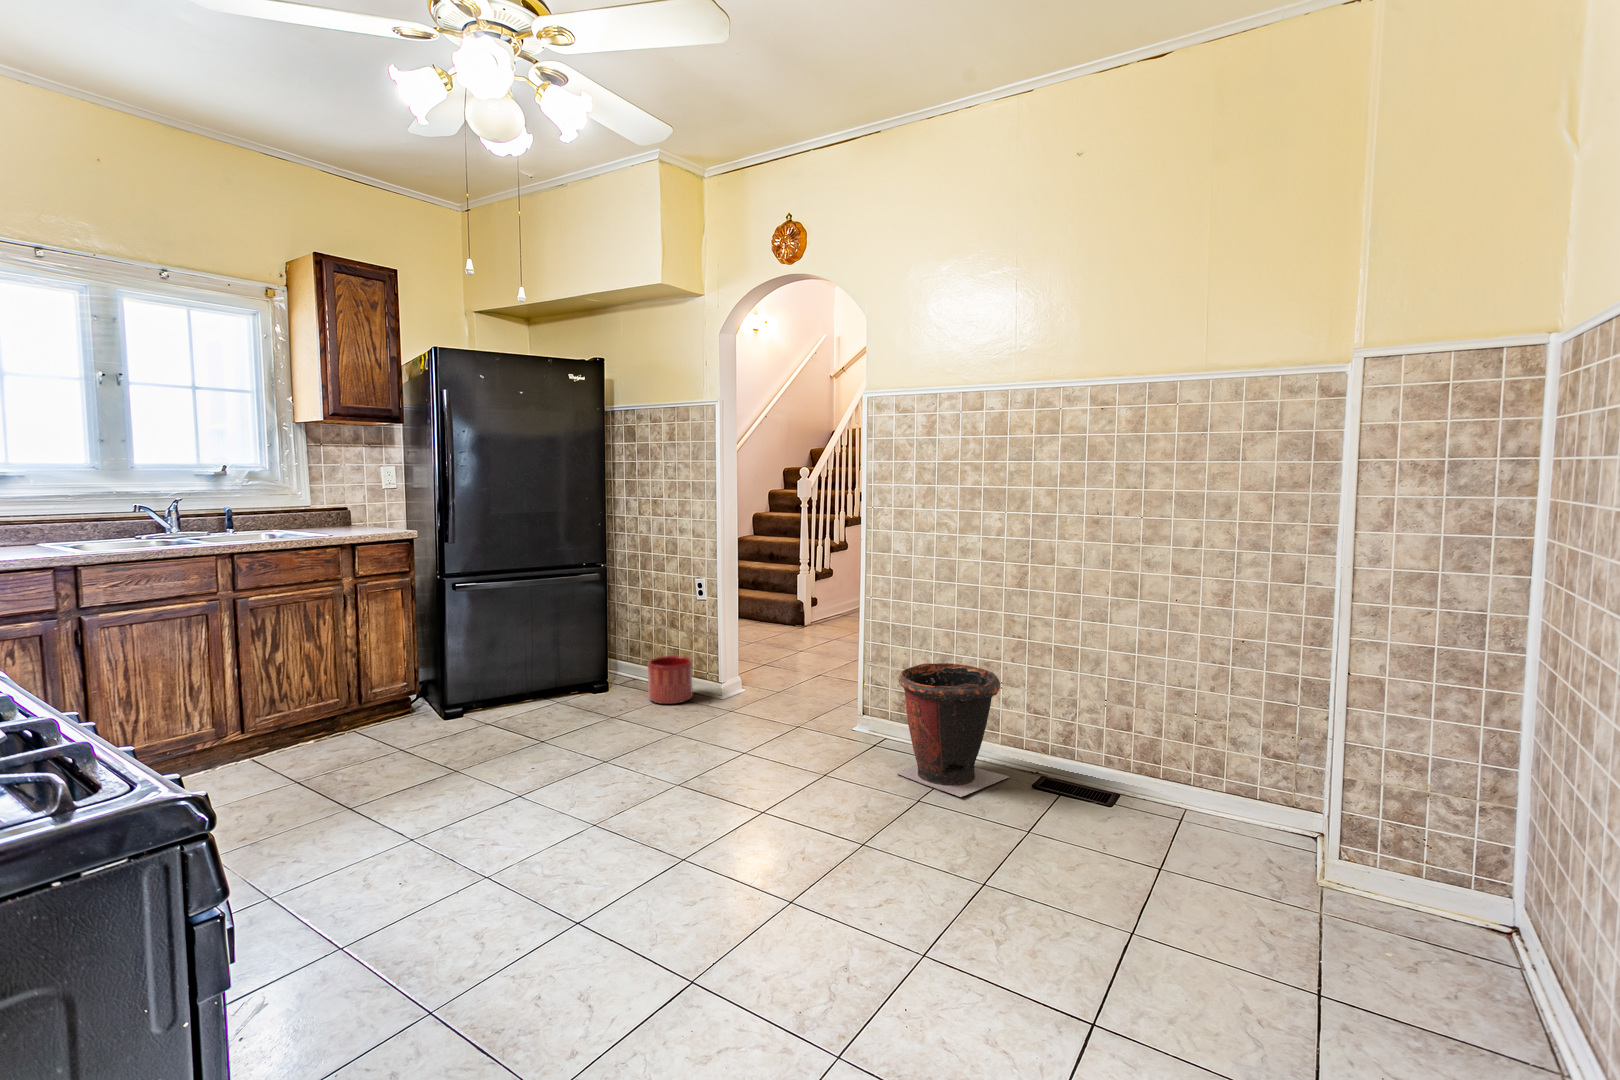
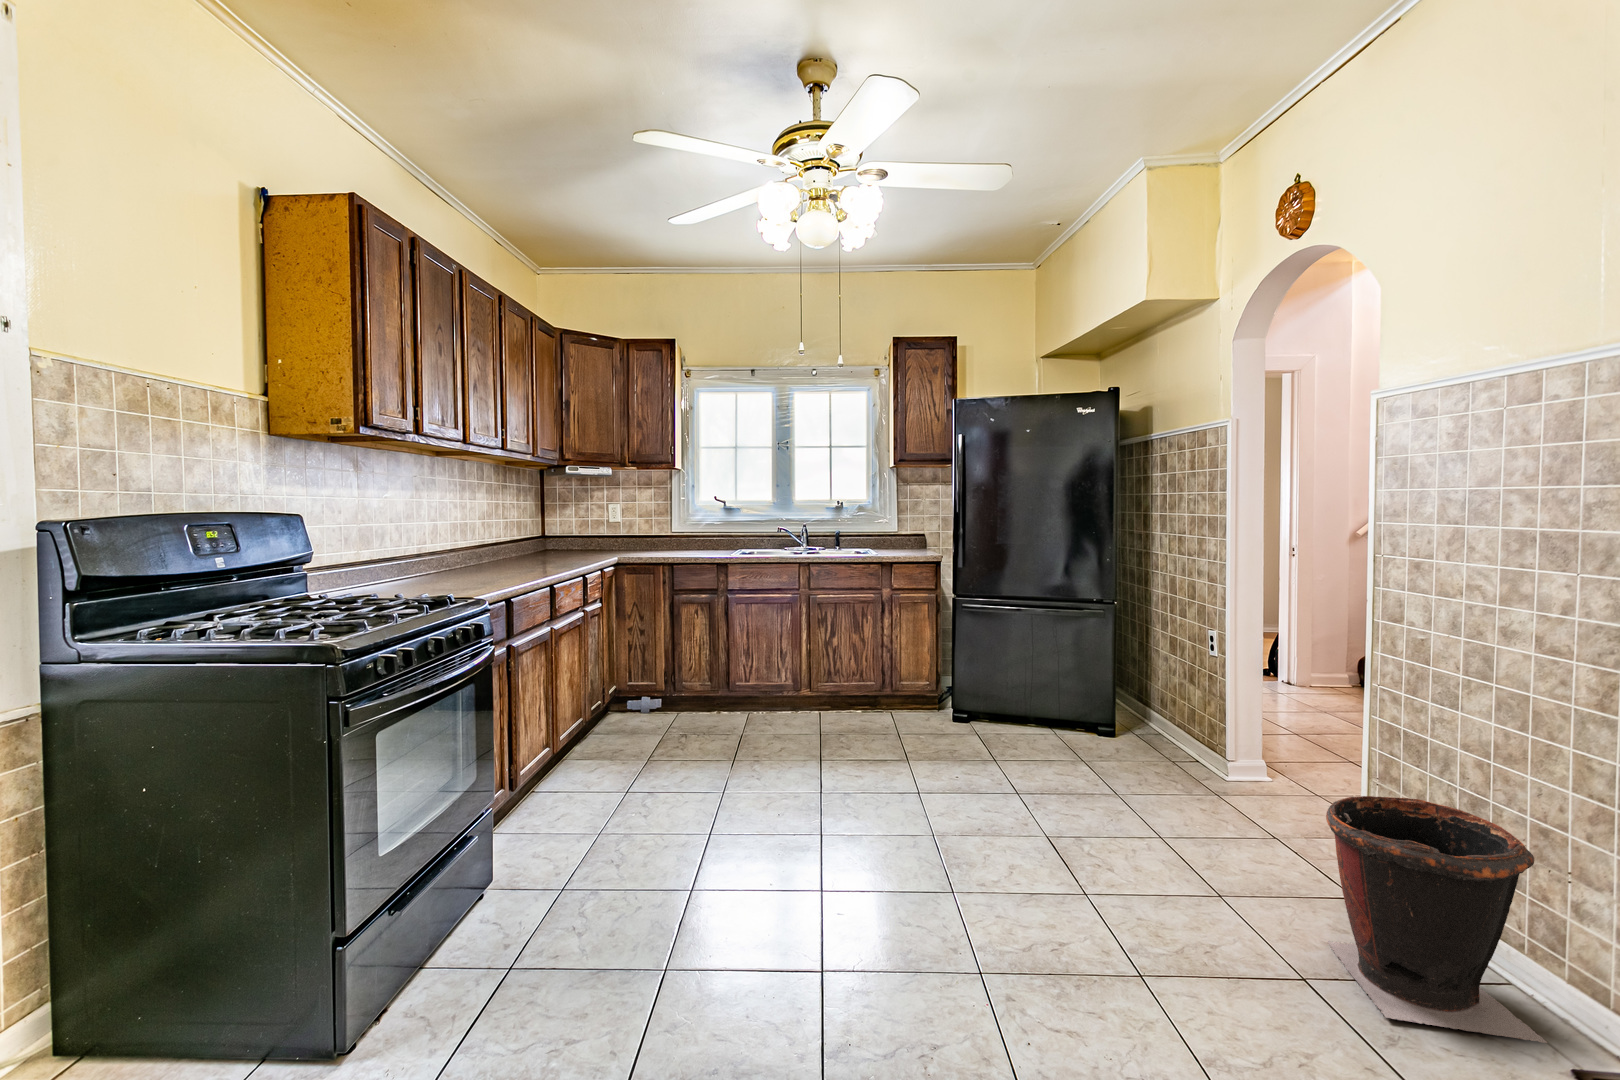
planter: present [648,656,693,704] -> none [1136,711,1191,767]

